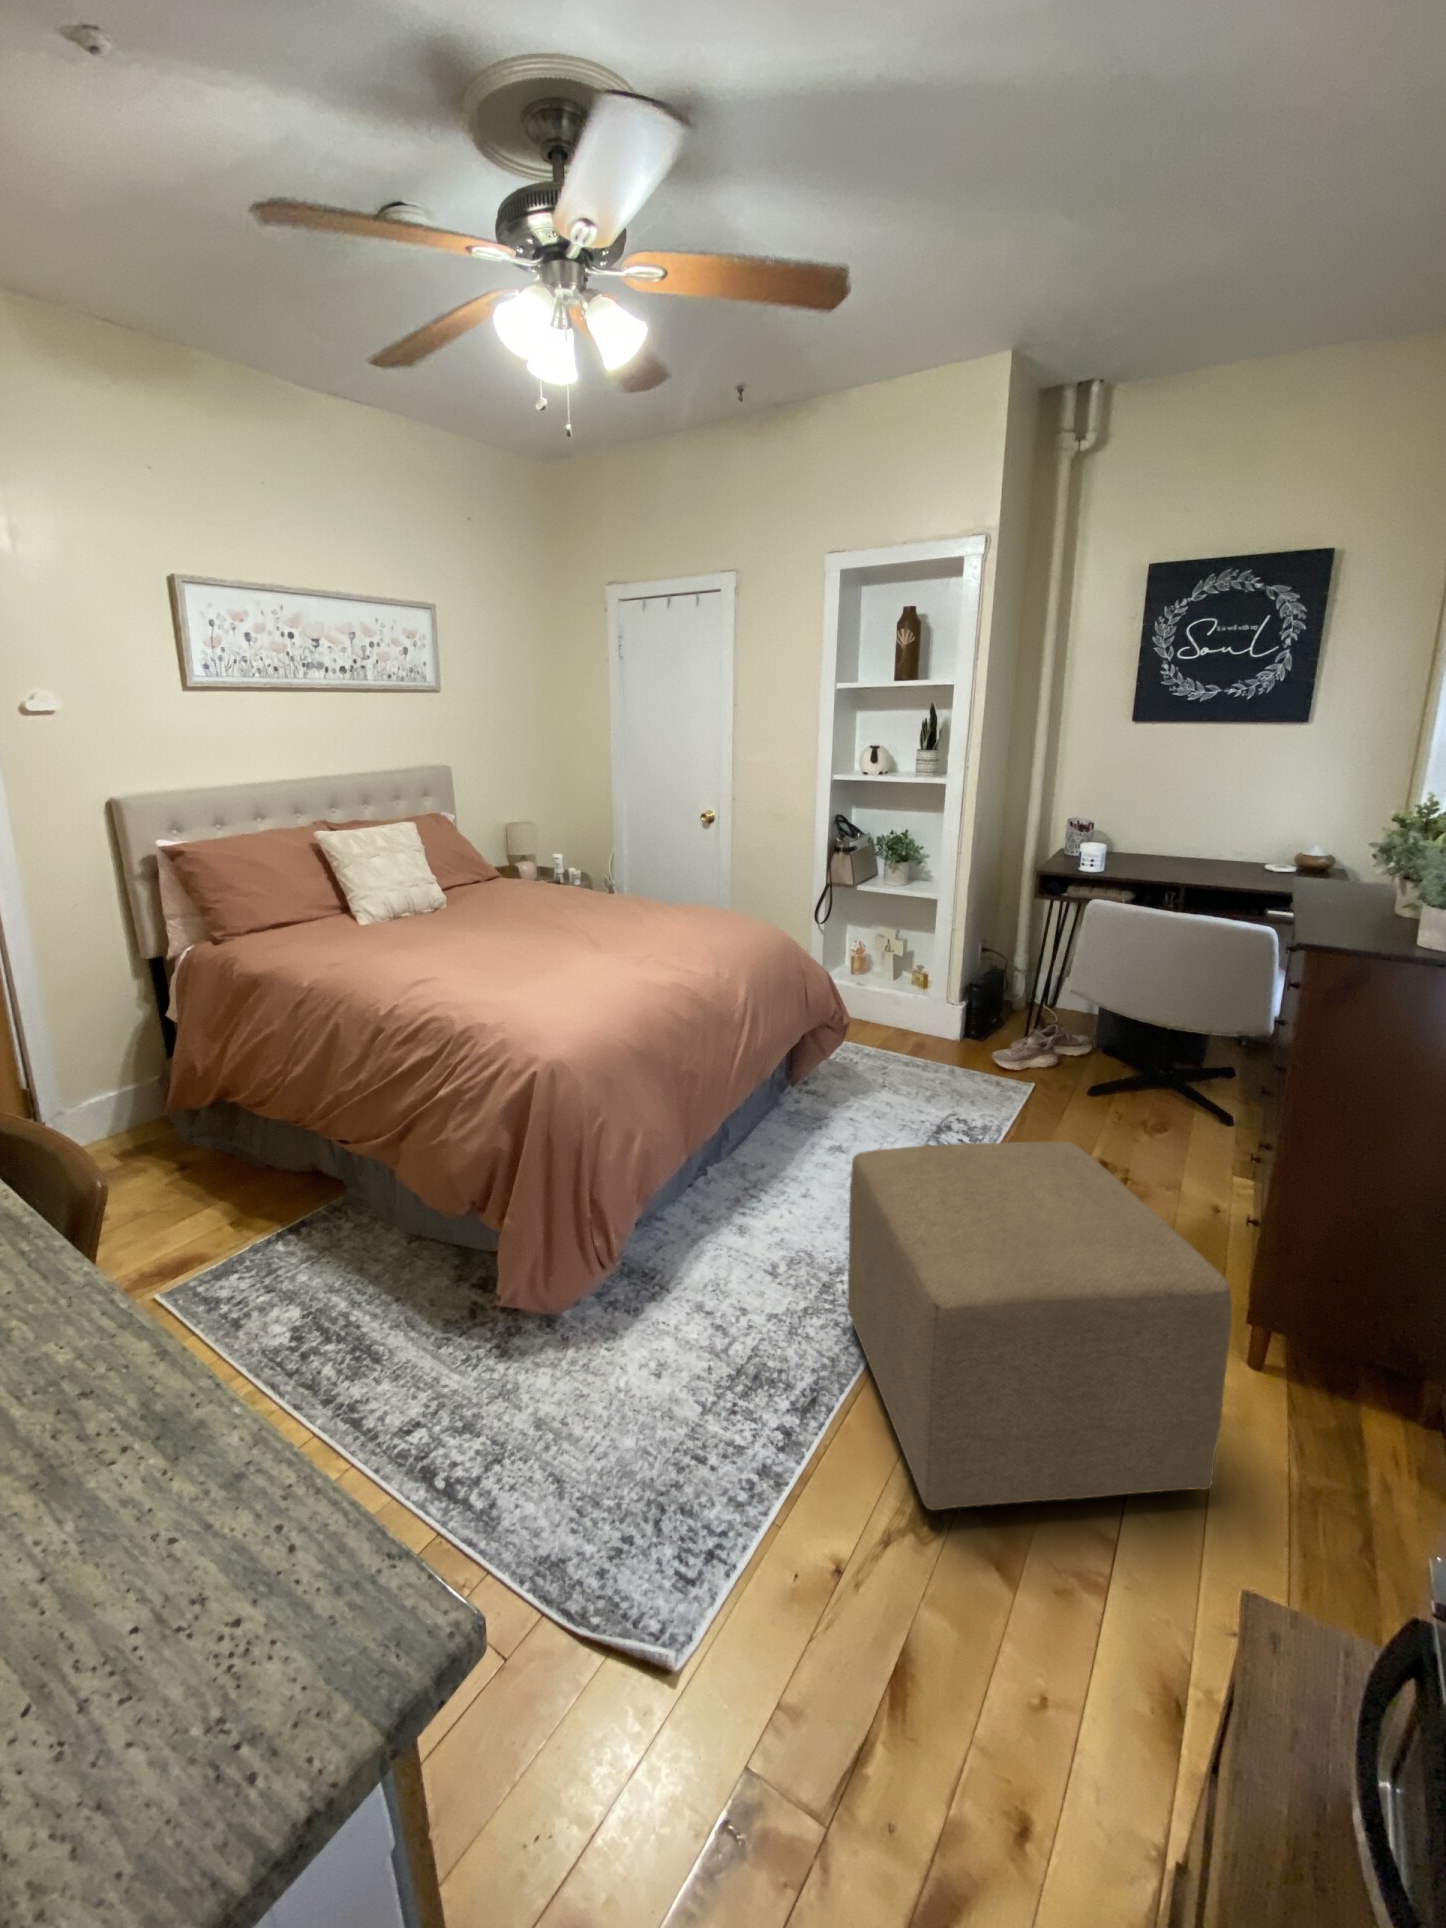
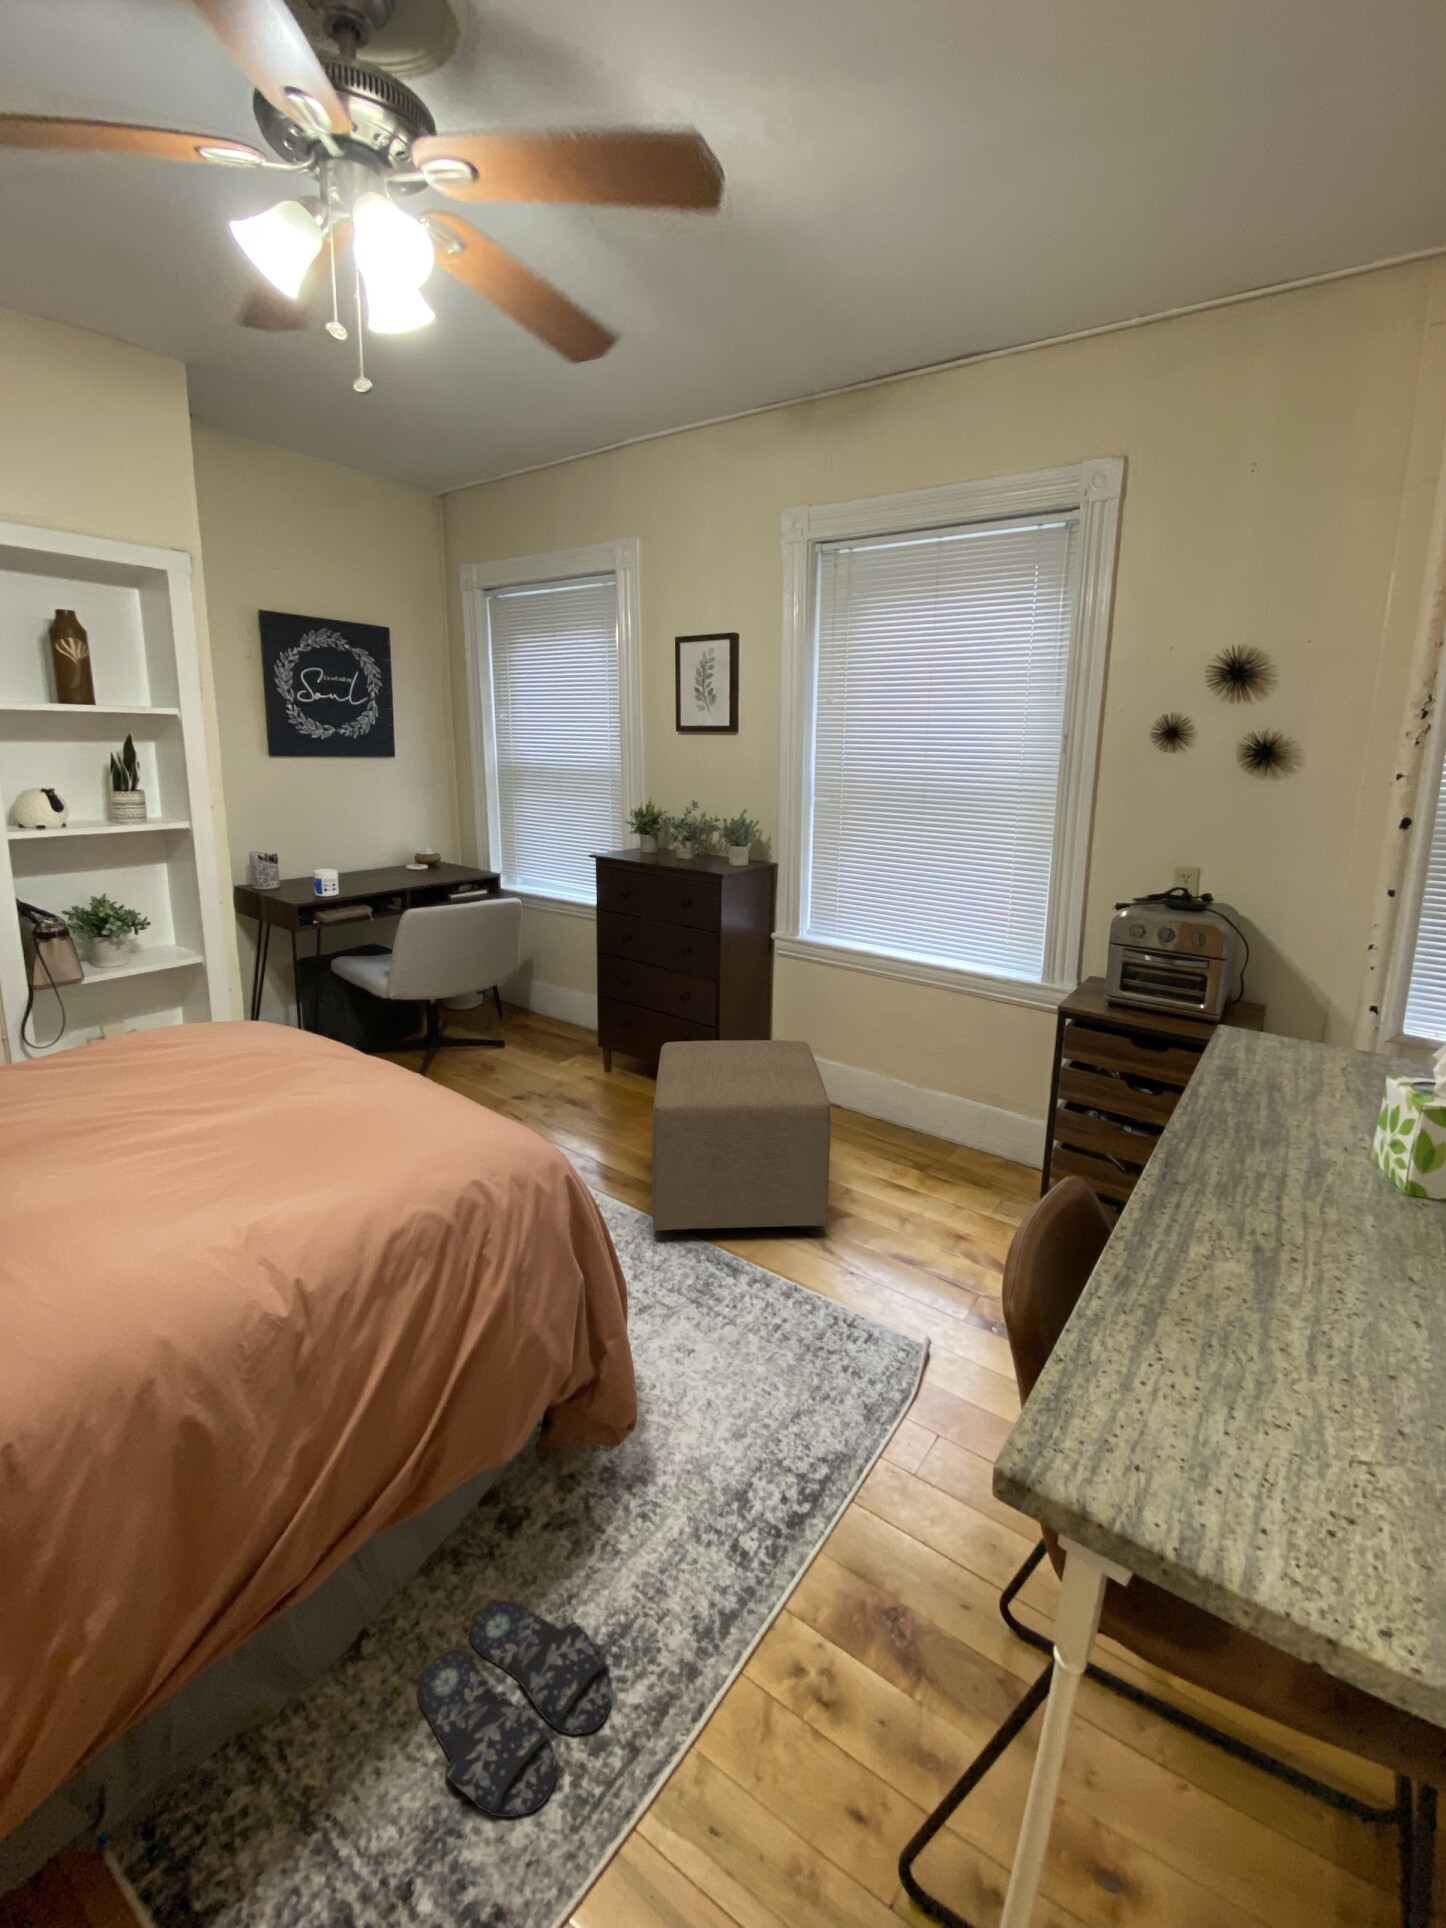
slippers: none [292,1271,429,1360] -> present [417,1600,612,1817]

